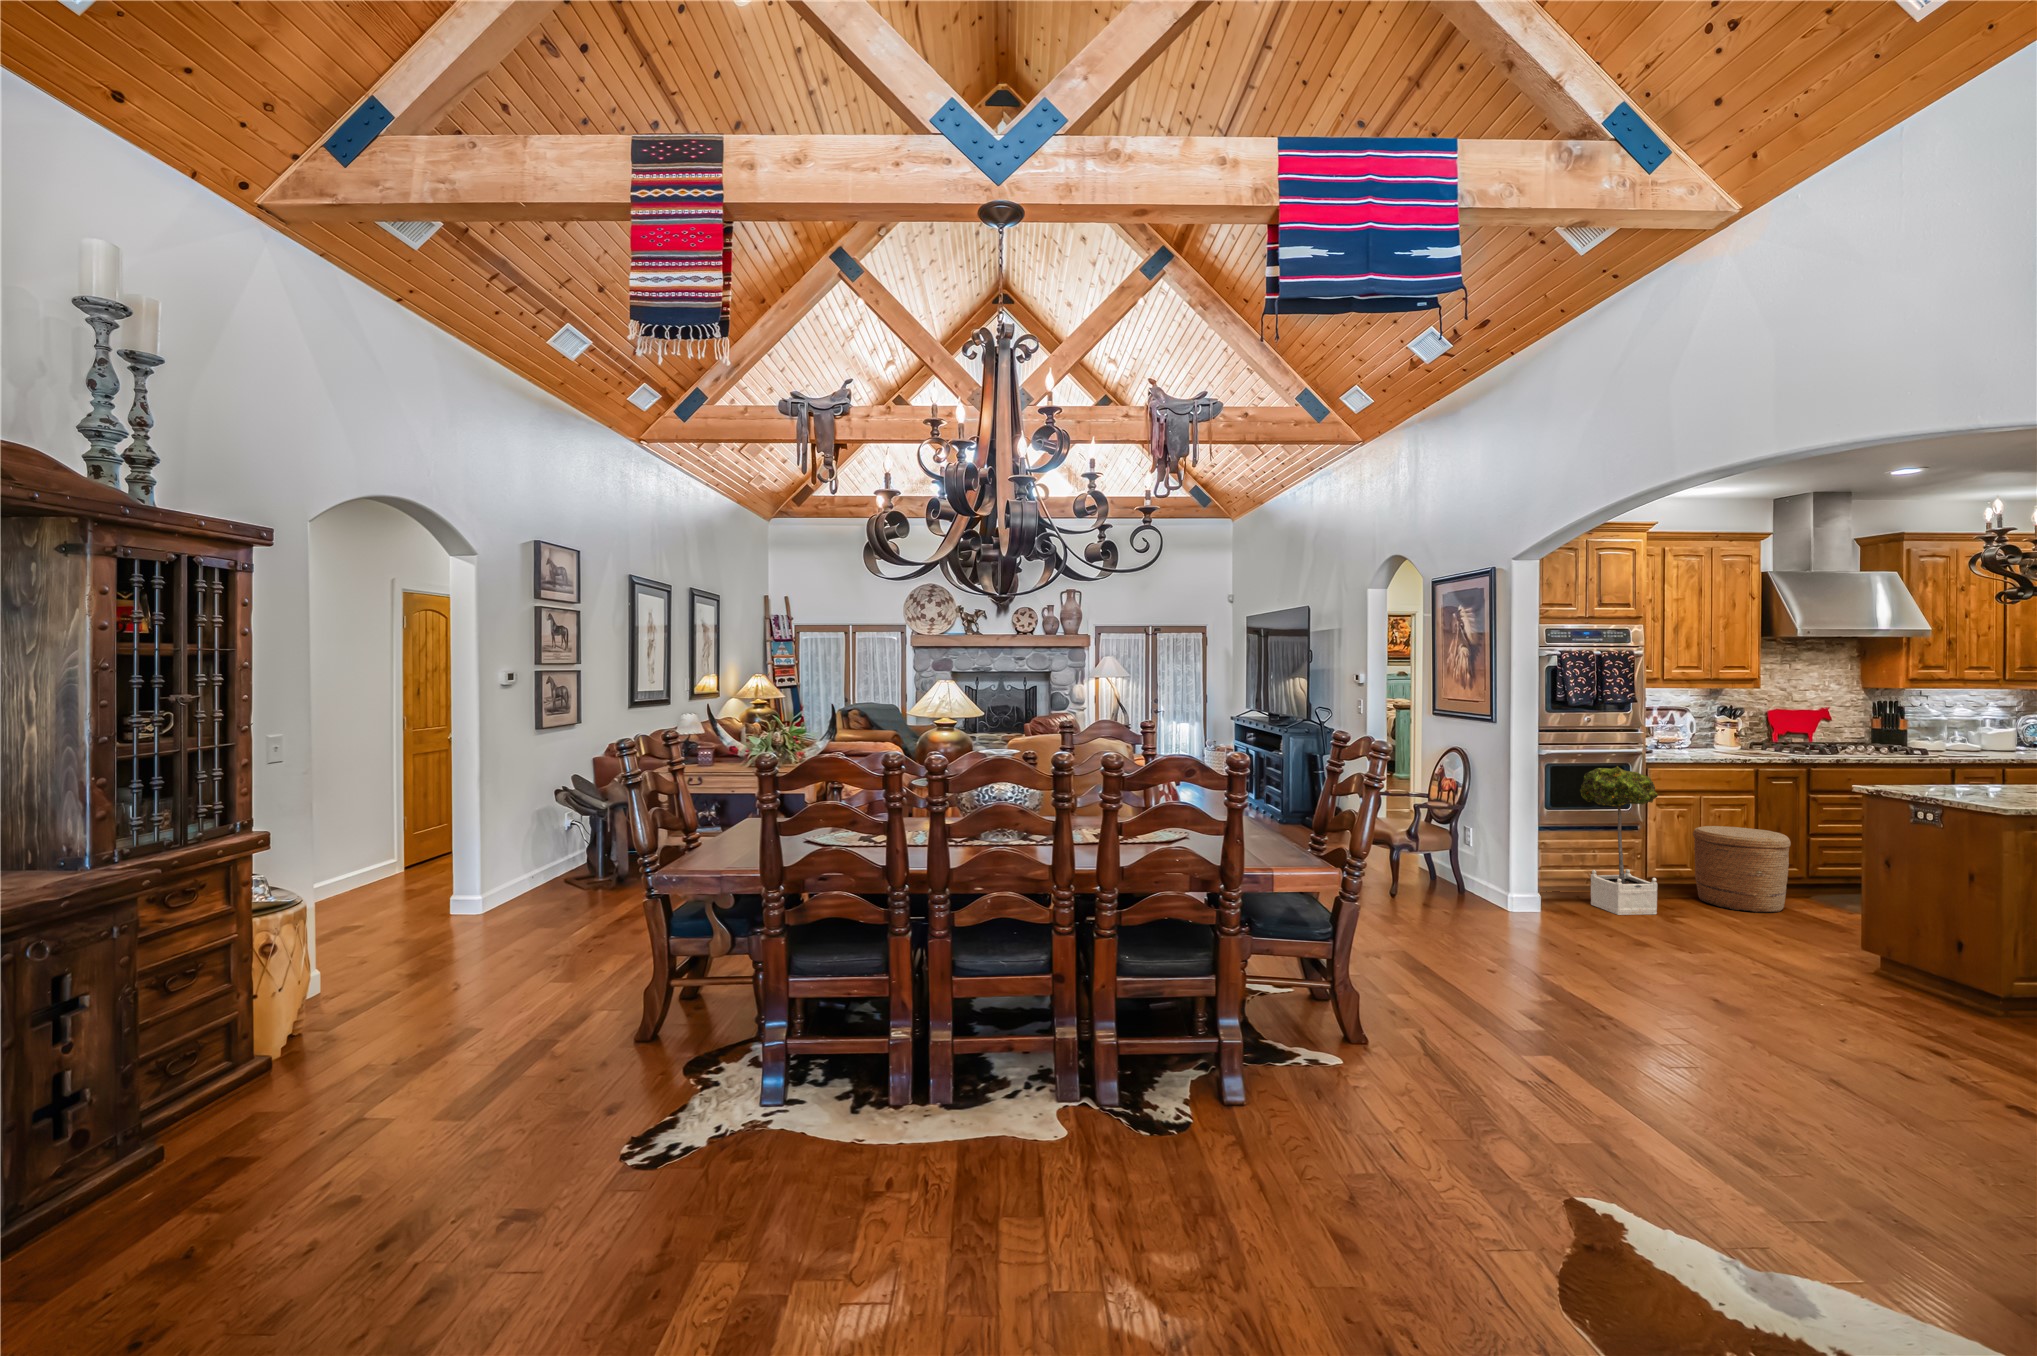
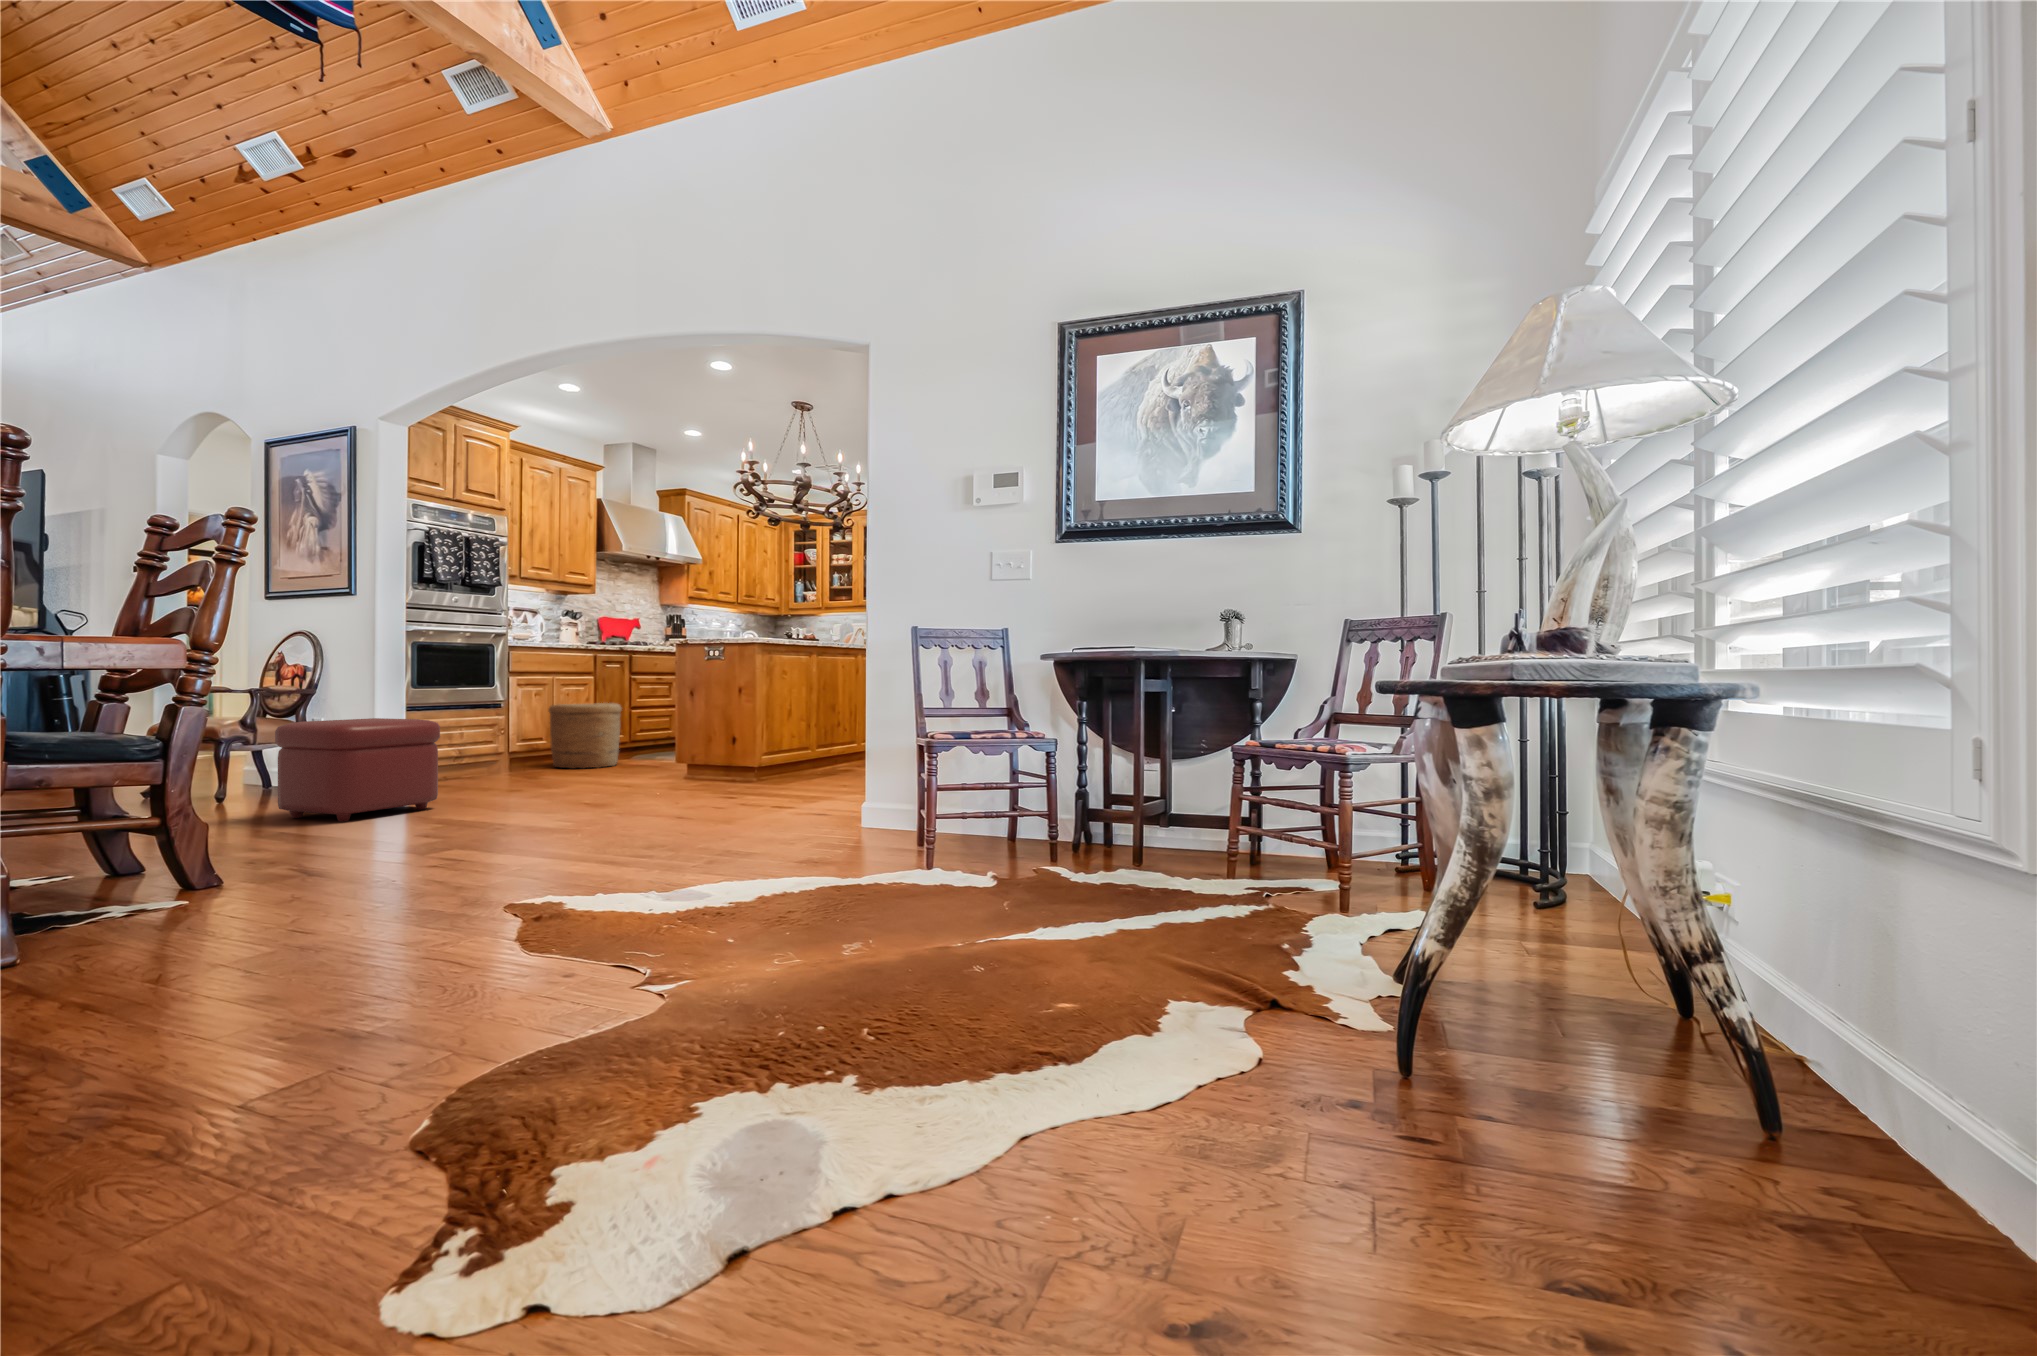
potted tree: present [1580,766,1658,915] -> none [448,639,523,782]
ottoman: none [1427,856,1561,958] -> present [275,718,440,822]

